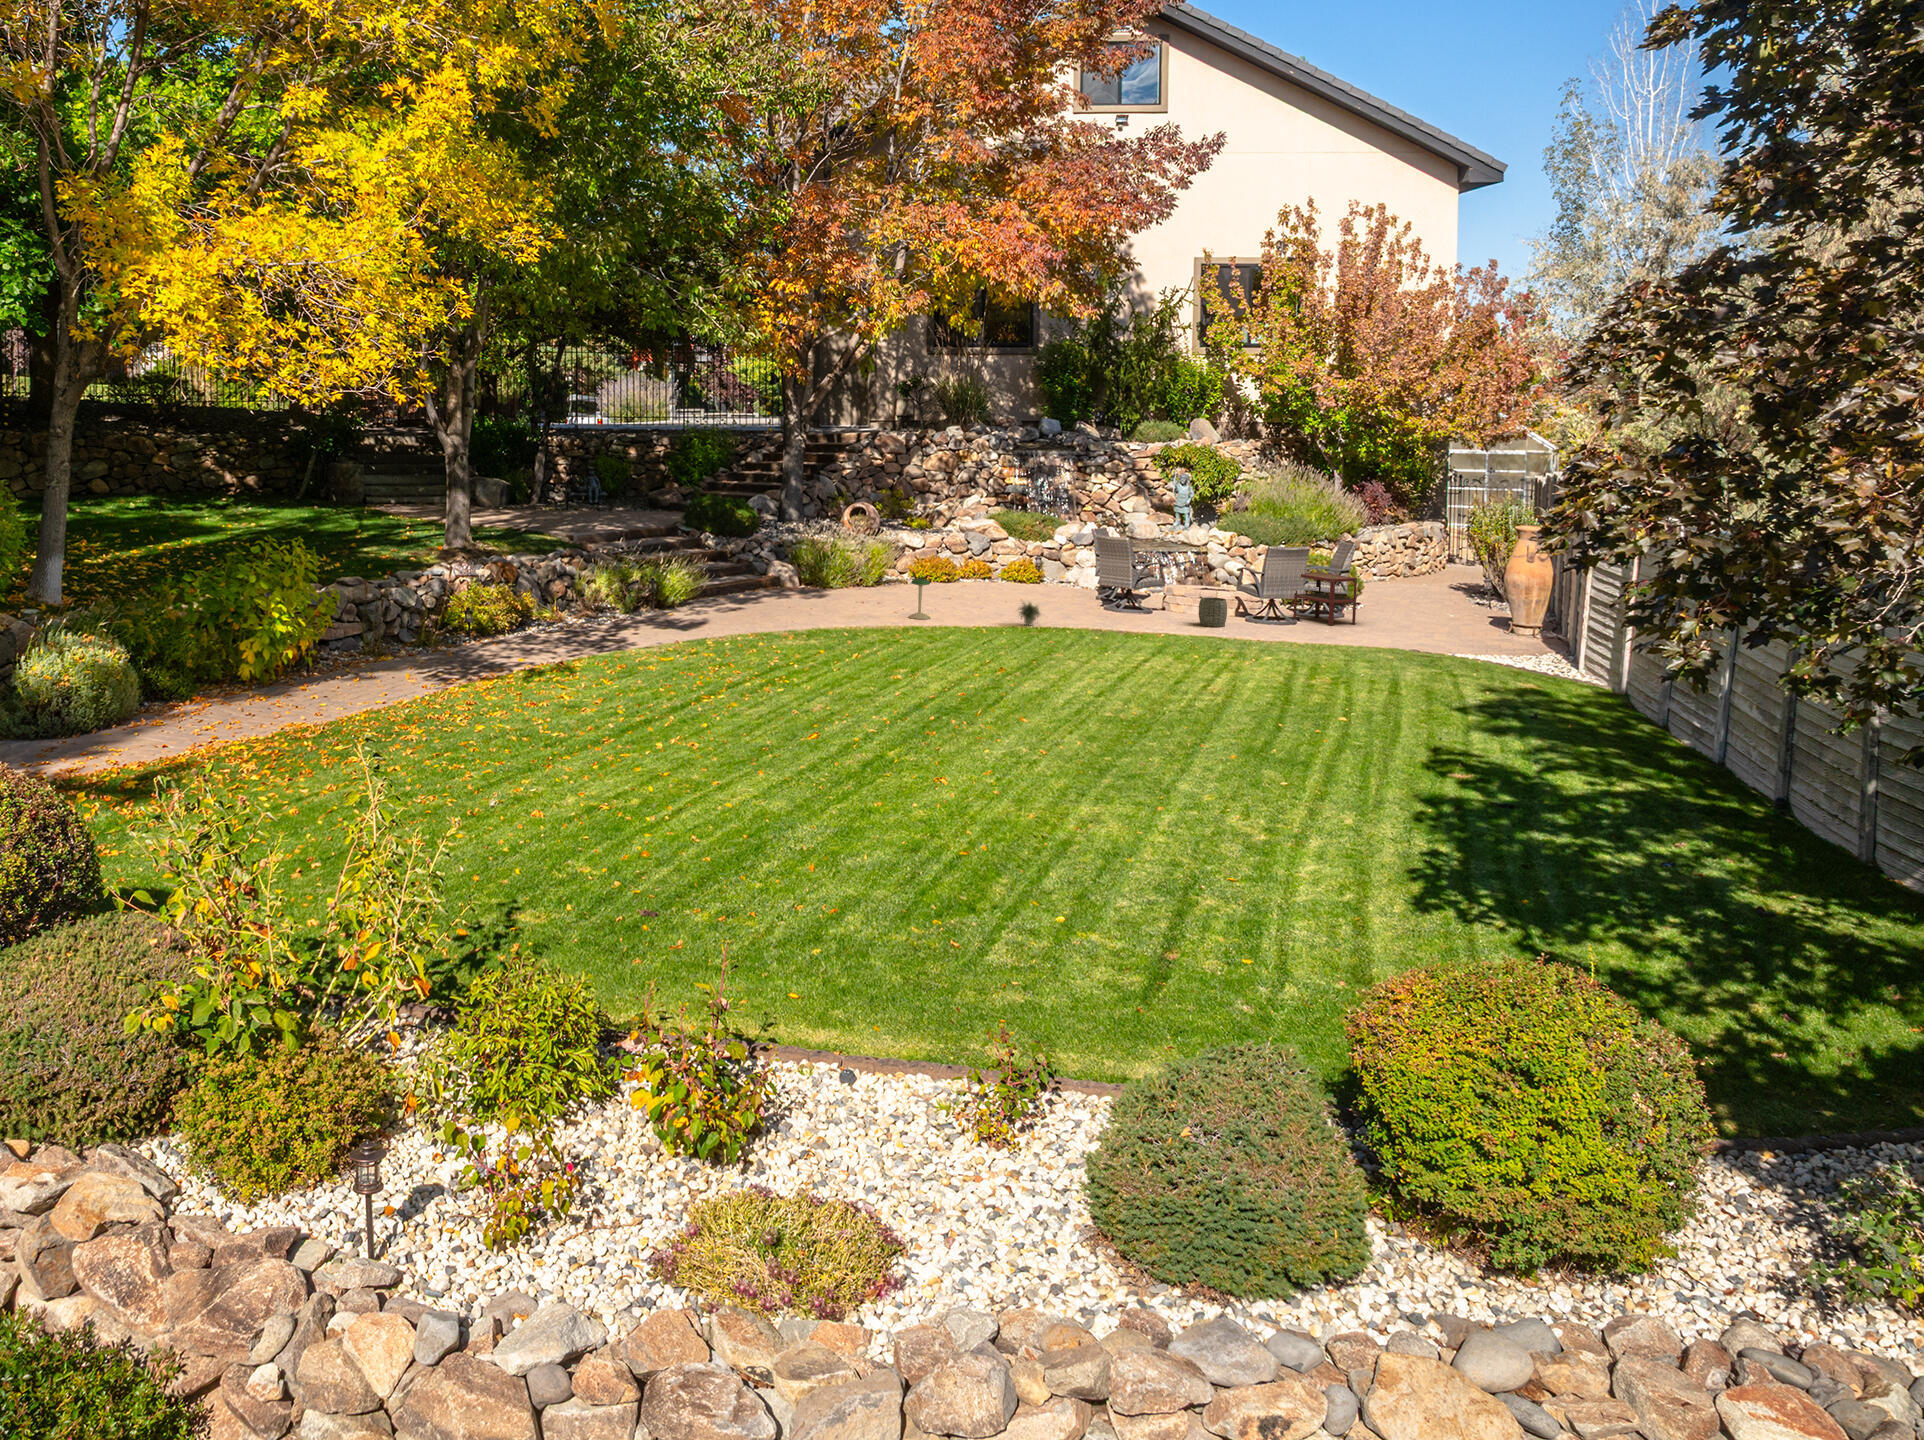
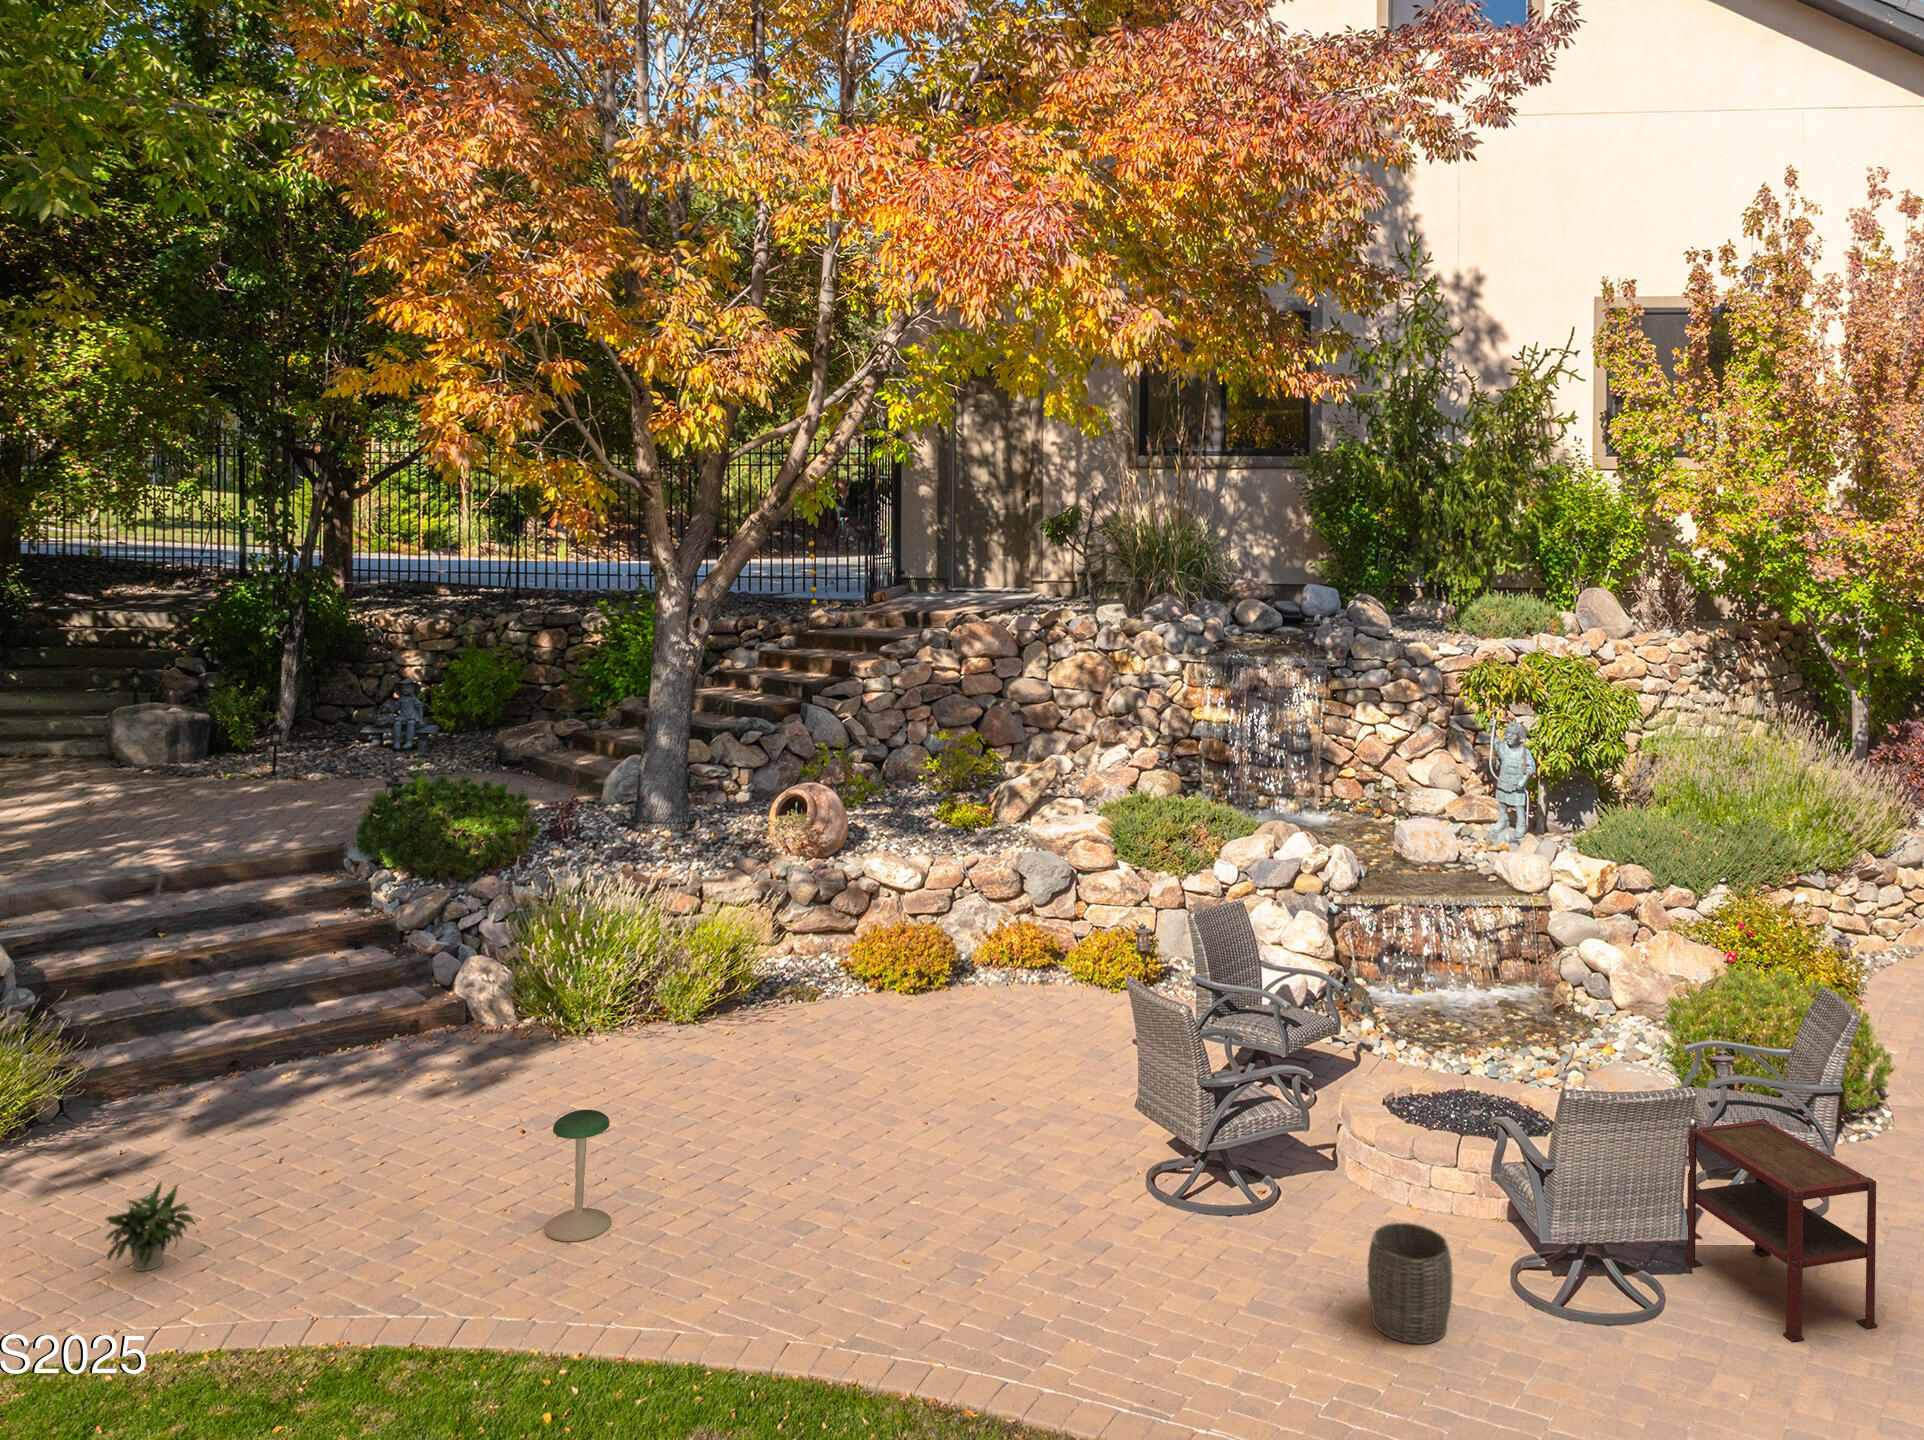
potted plant: present [1019,603,1040,626] -> present [106,1182,206,1271]

